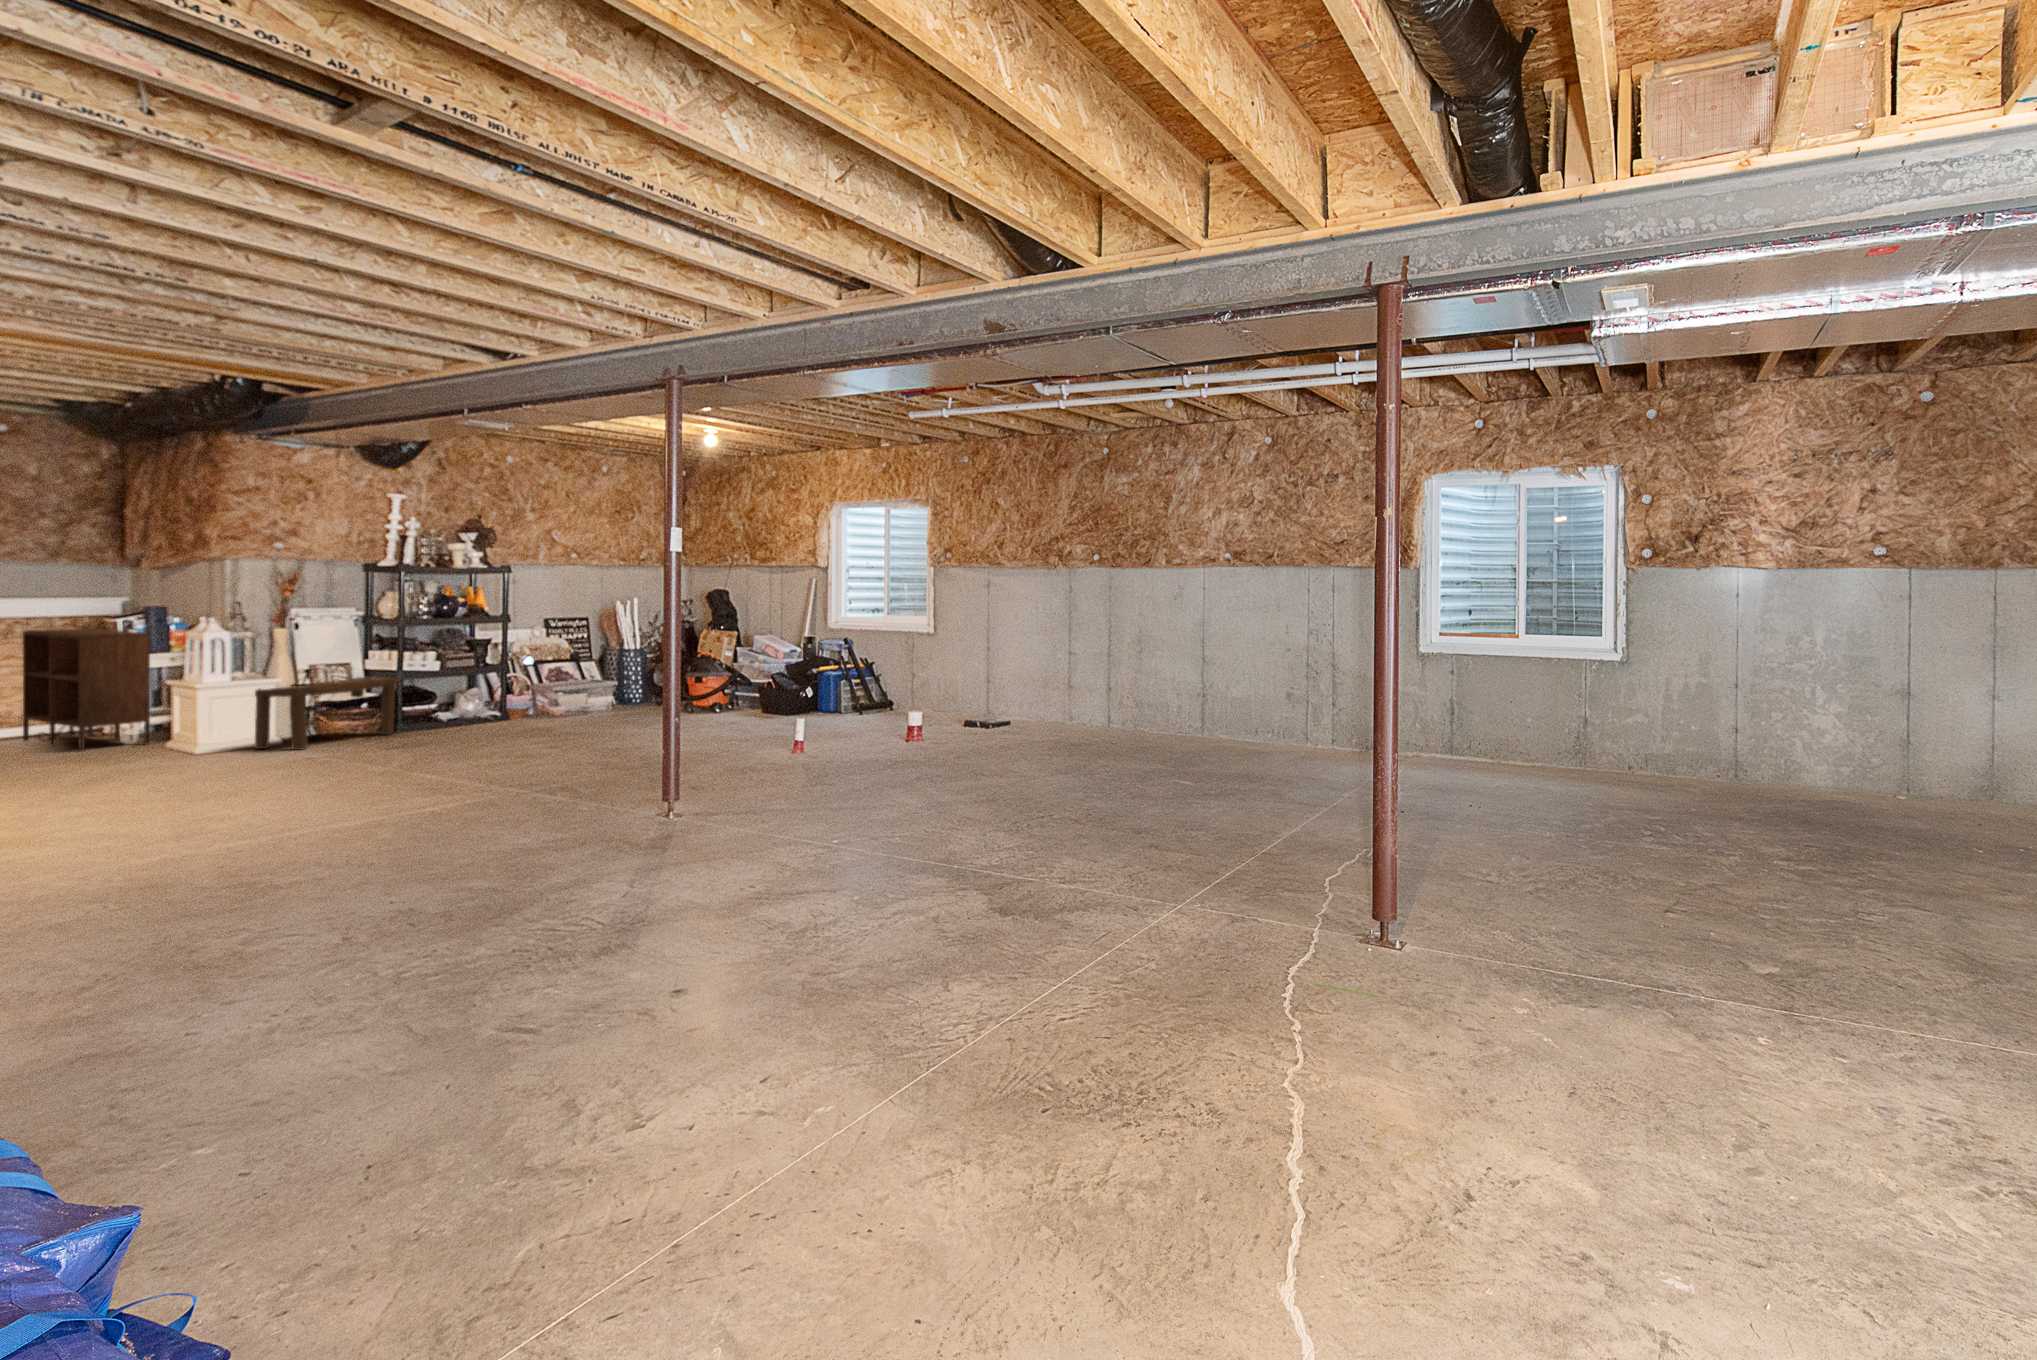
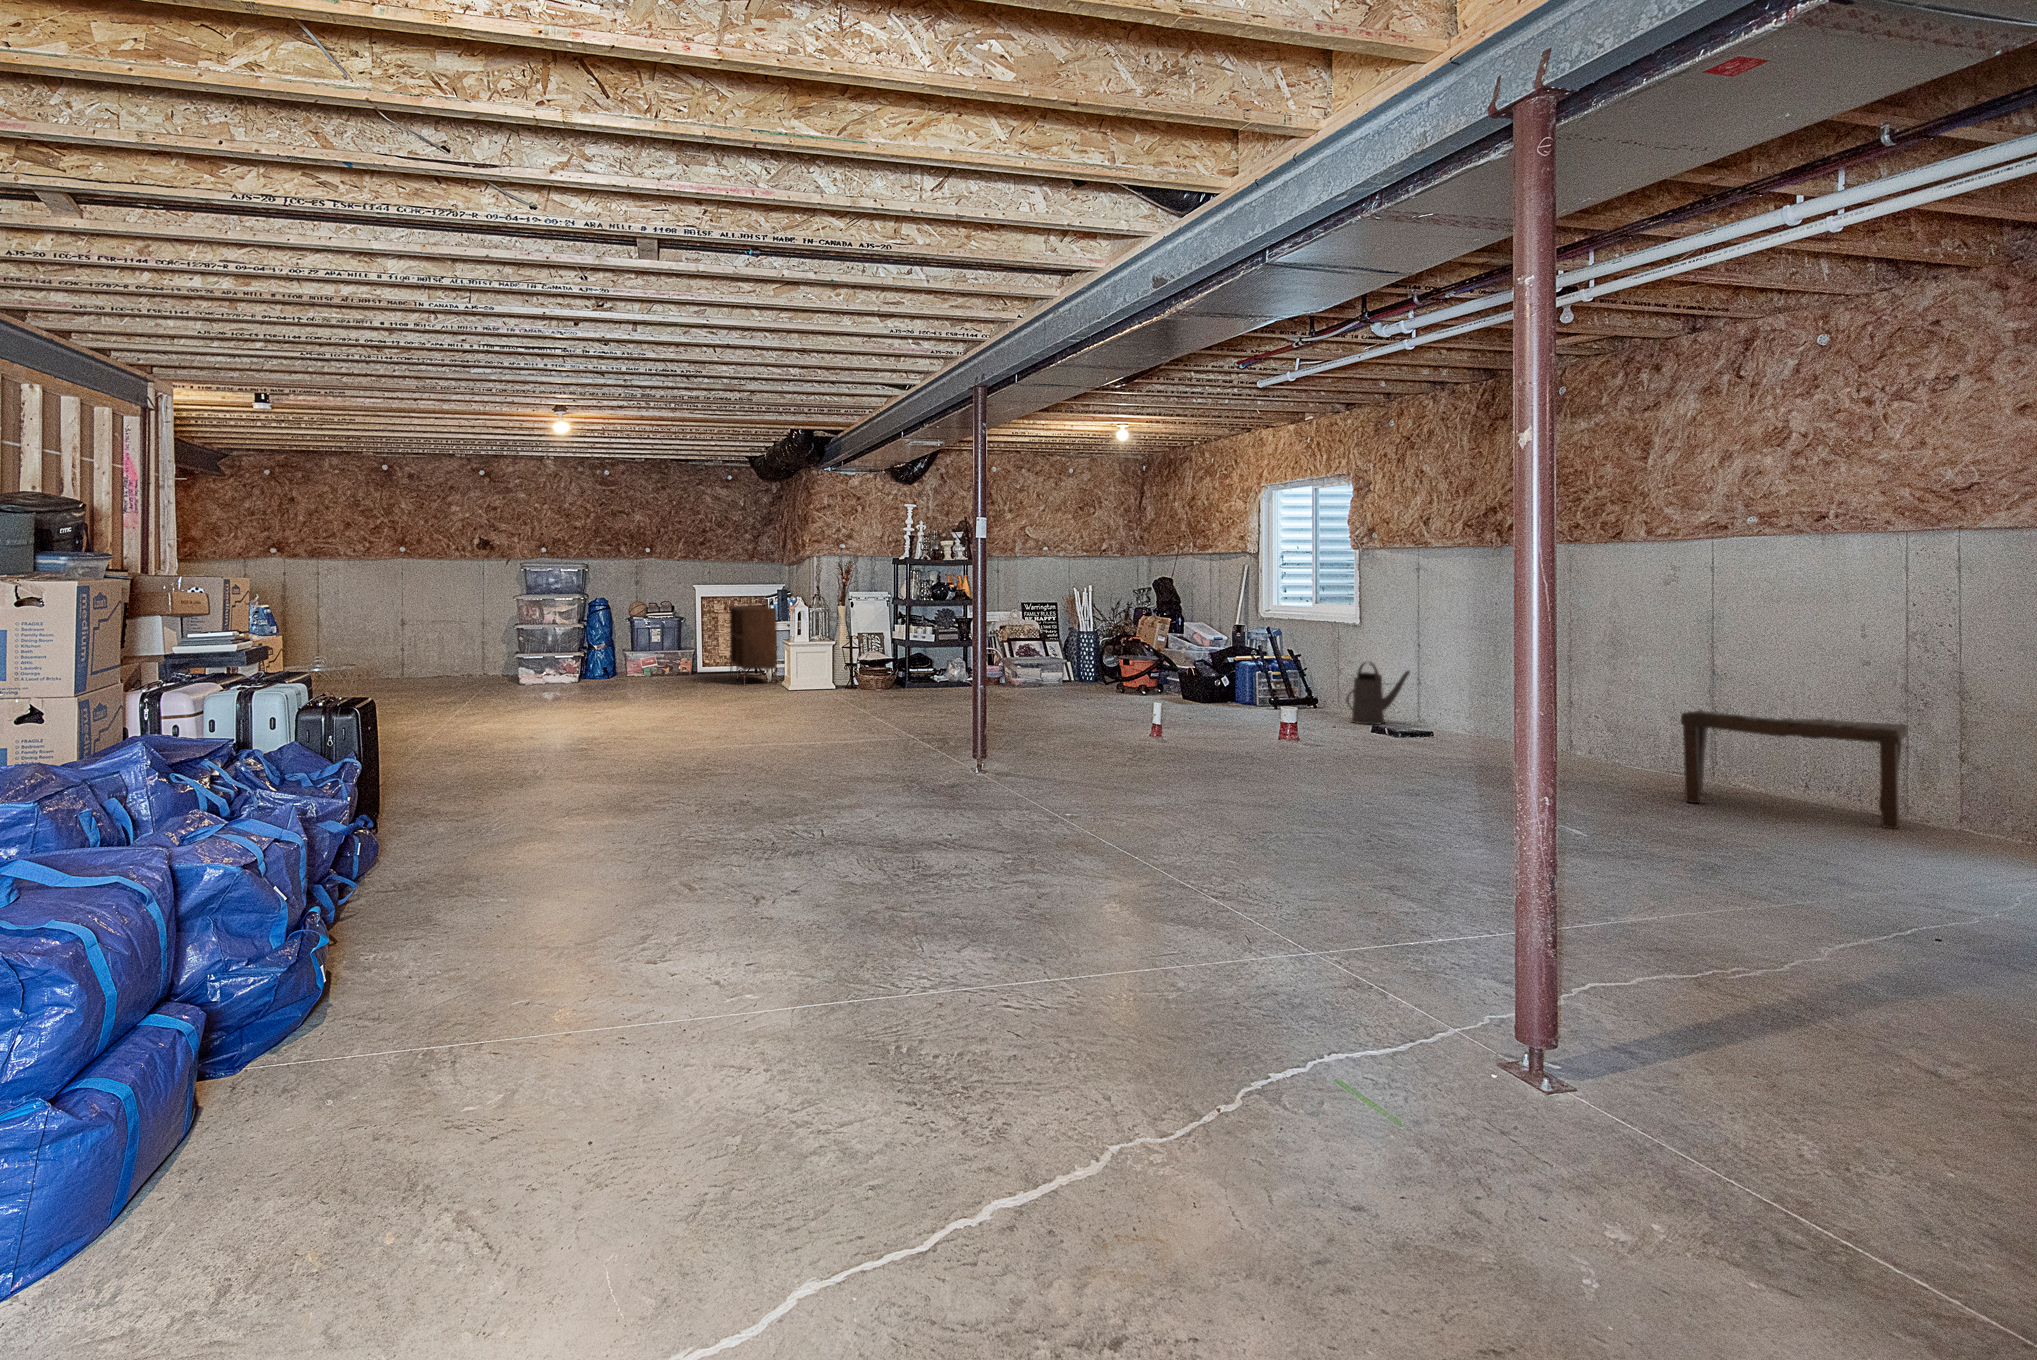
watering can: none [941,666,983,721] -> present [1346,662,1410,725]
bench: present [255,677,398,750] -> present [1681,710,1908,829]

